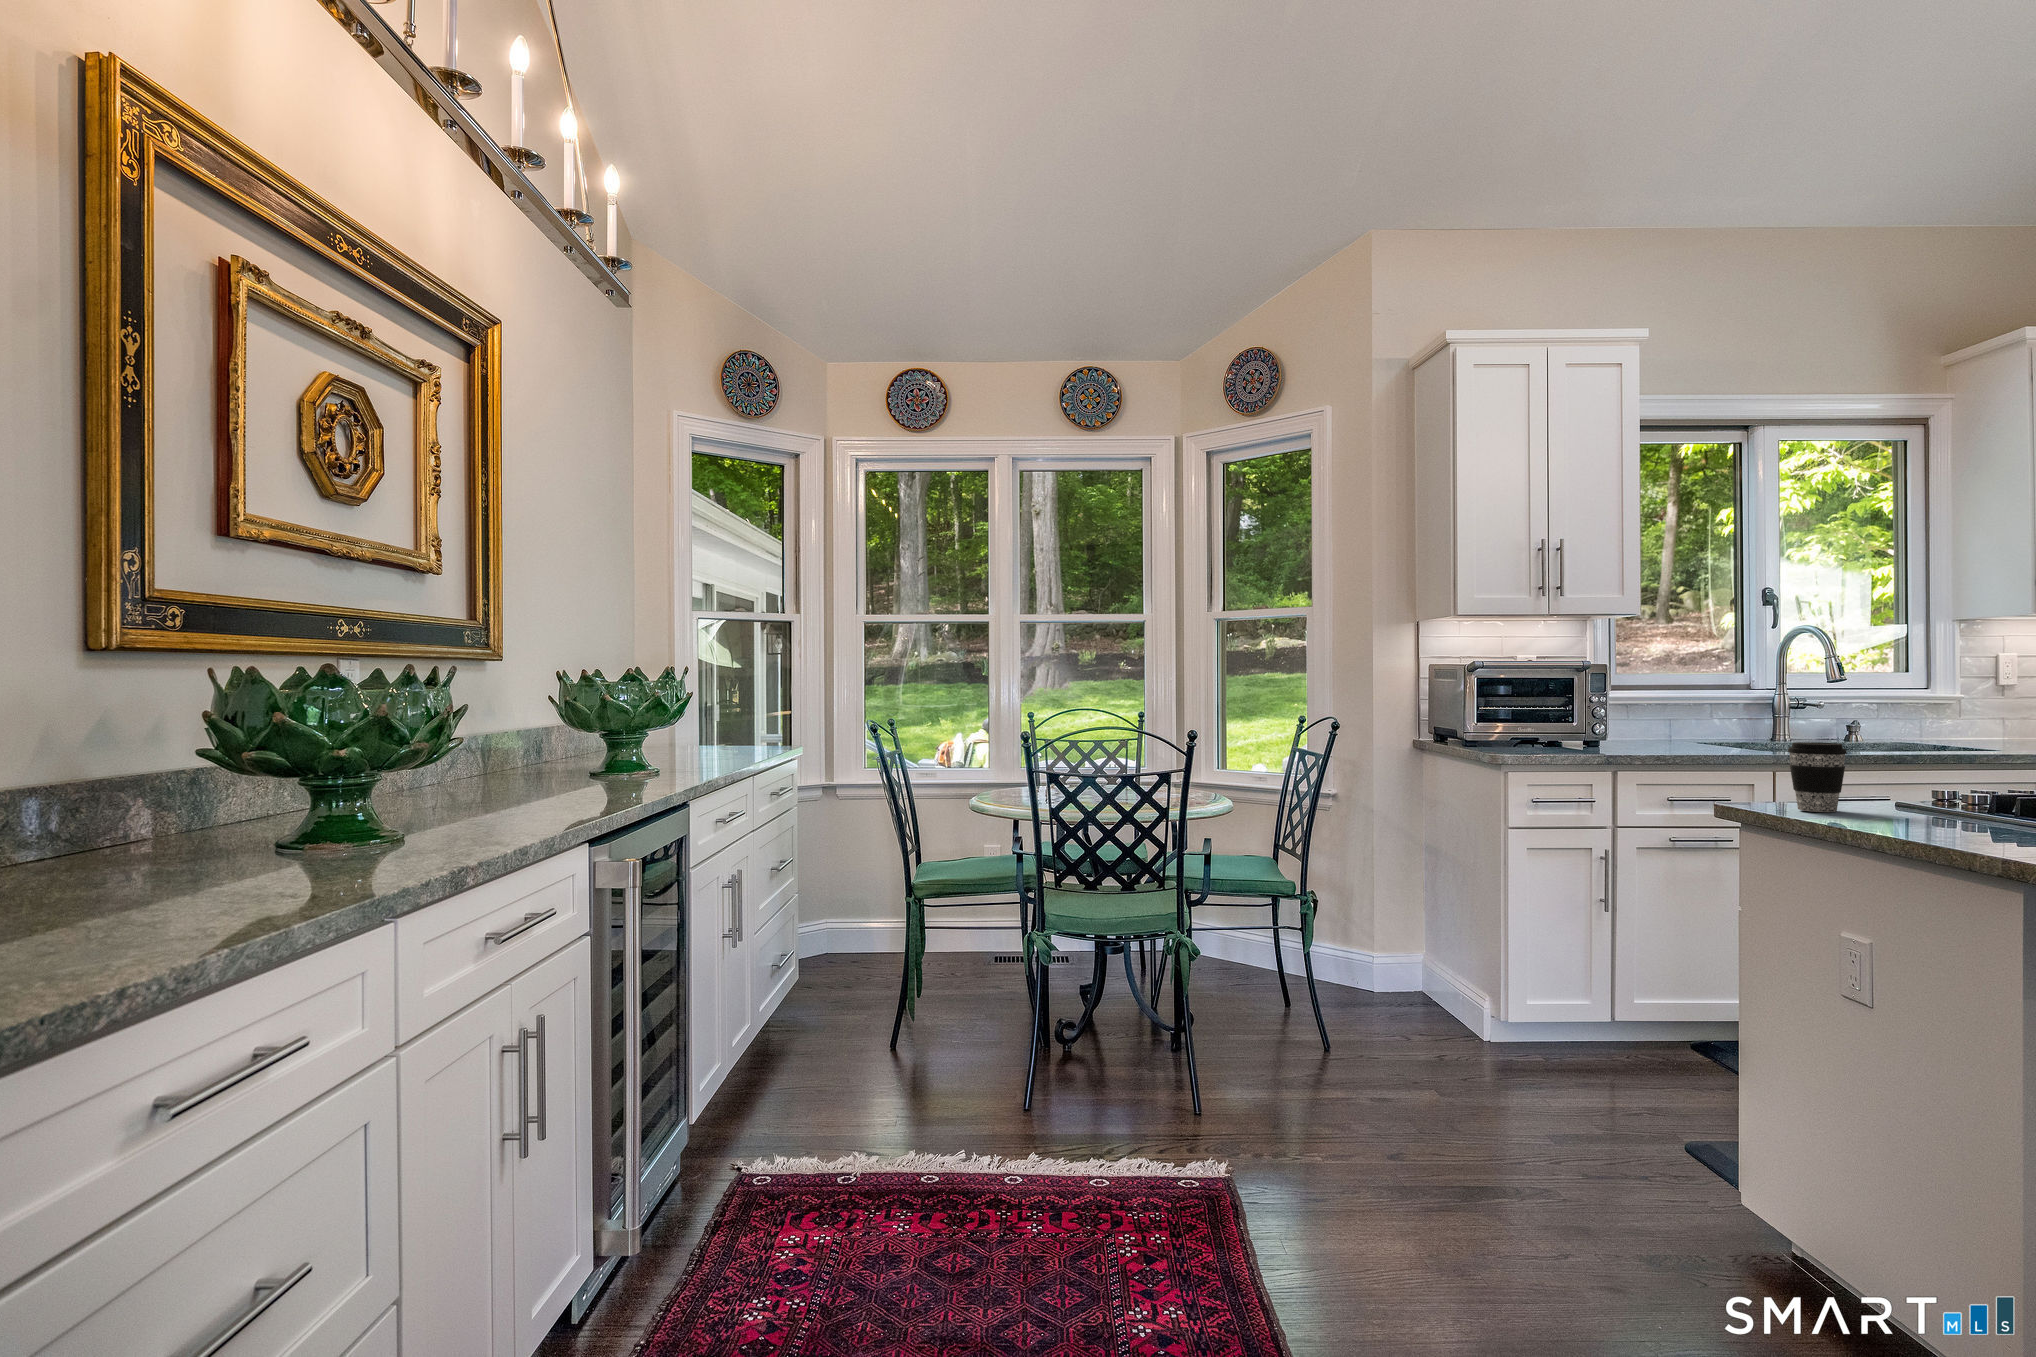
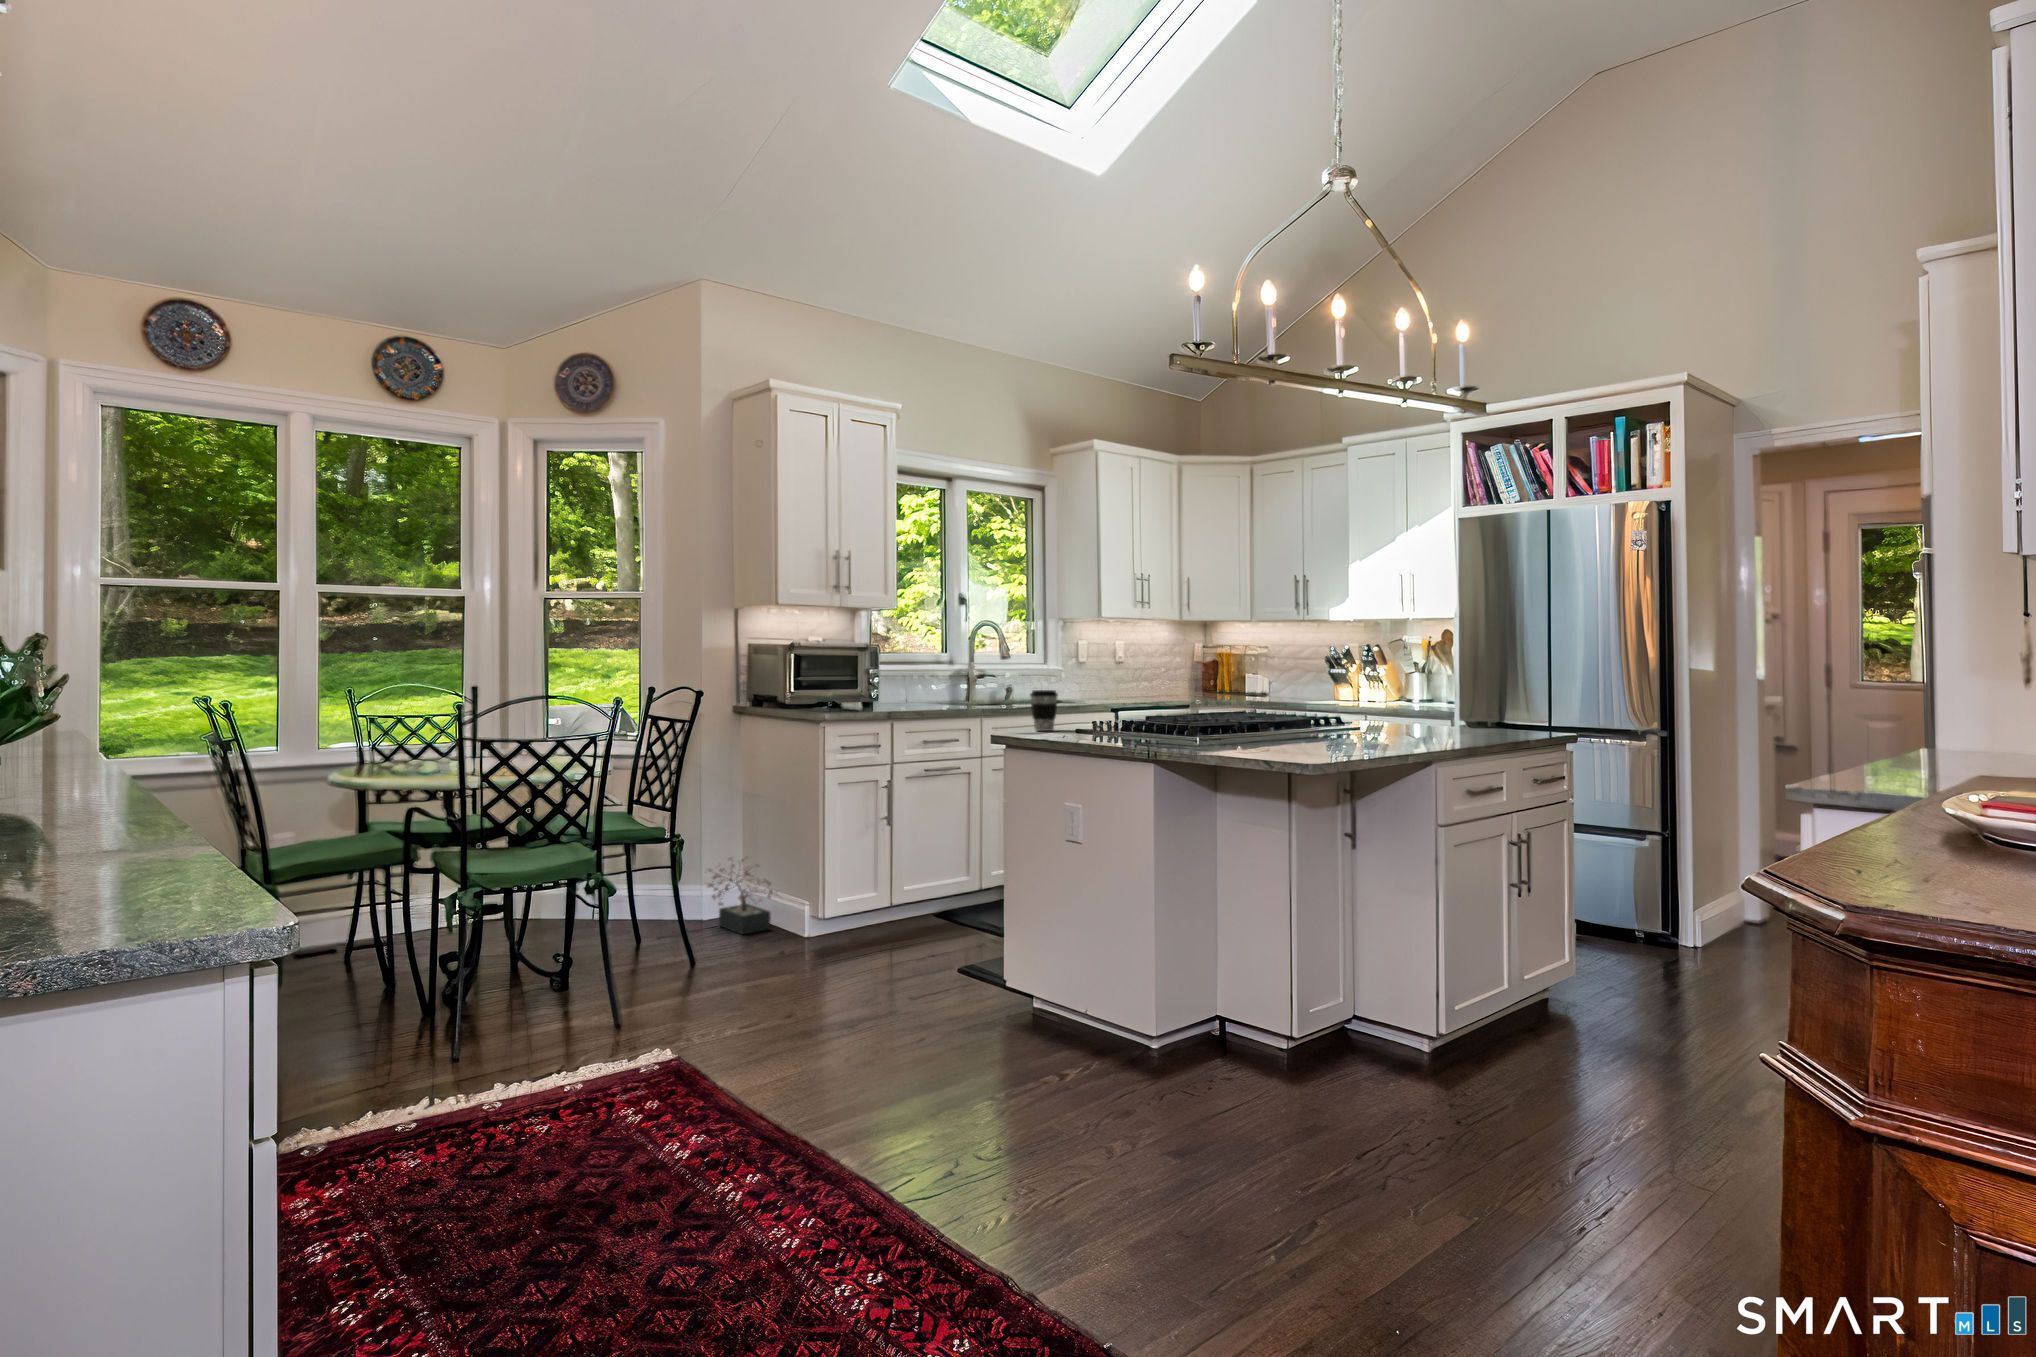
decorative plant: none [1364,920,1453,1021] -> present [705,857,778,934]

